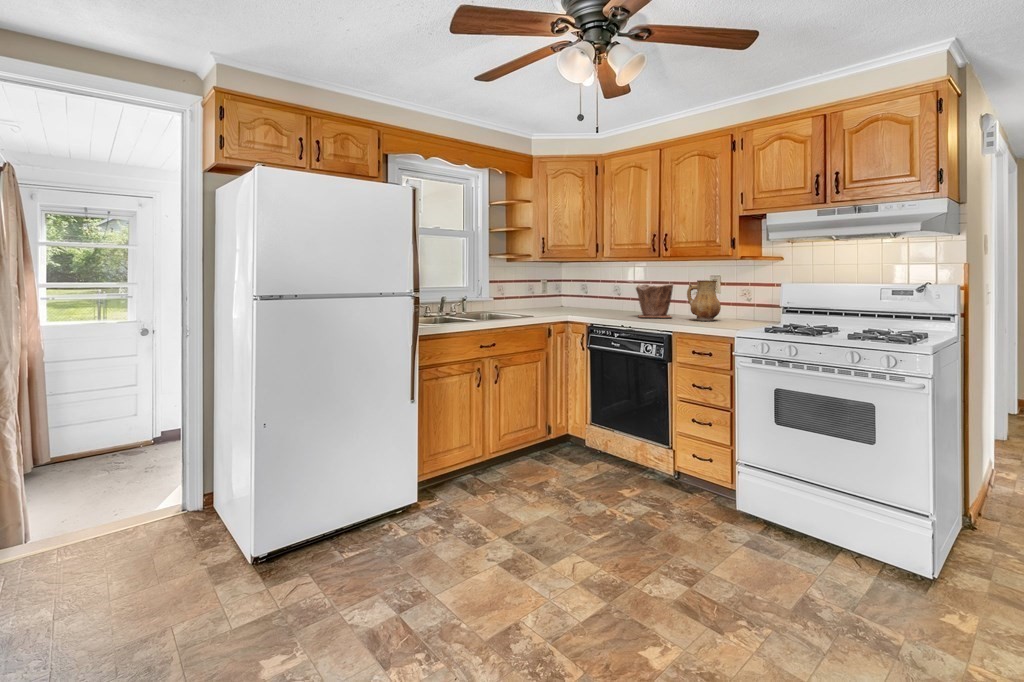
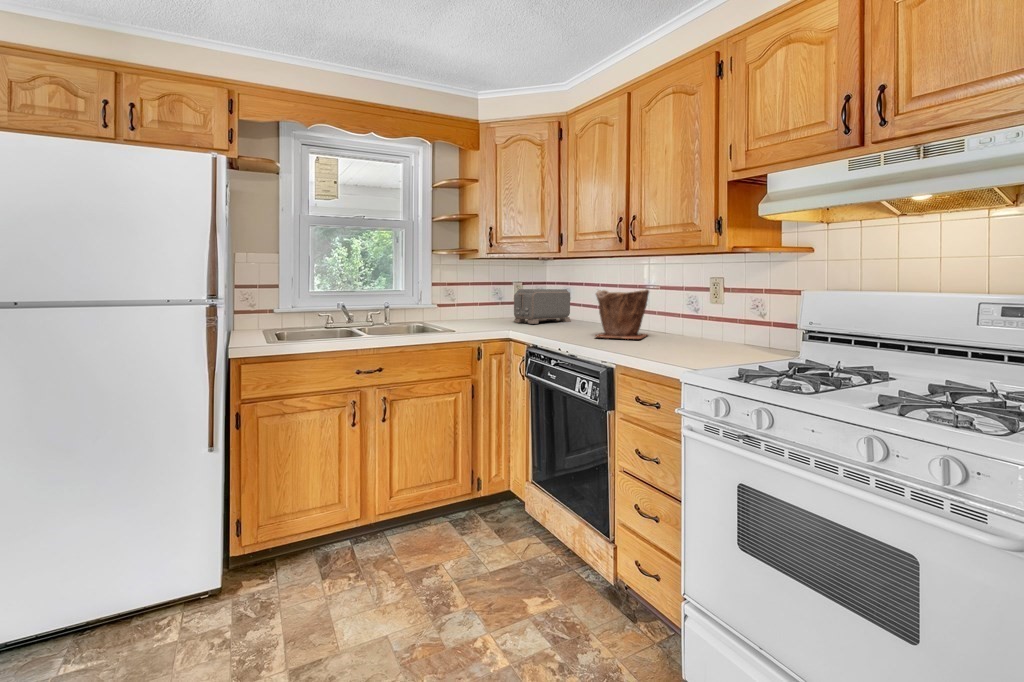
ceramic pitcher: present [687,280,721,321] -> none [655,285,704,348]
toaster: none [550,285,591,312] -> present [514,289,571,324]

